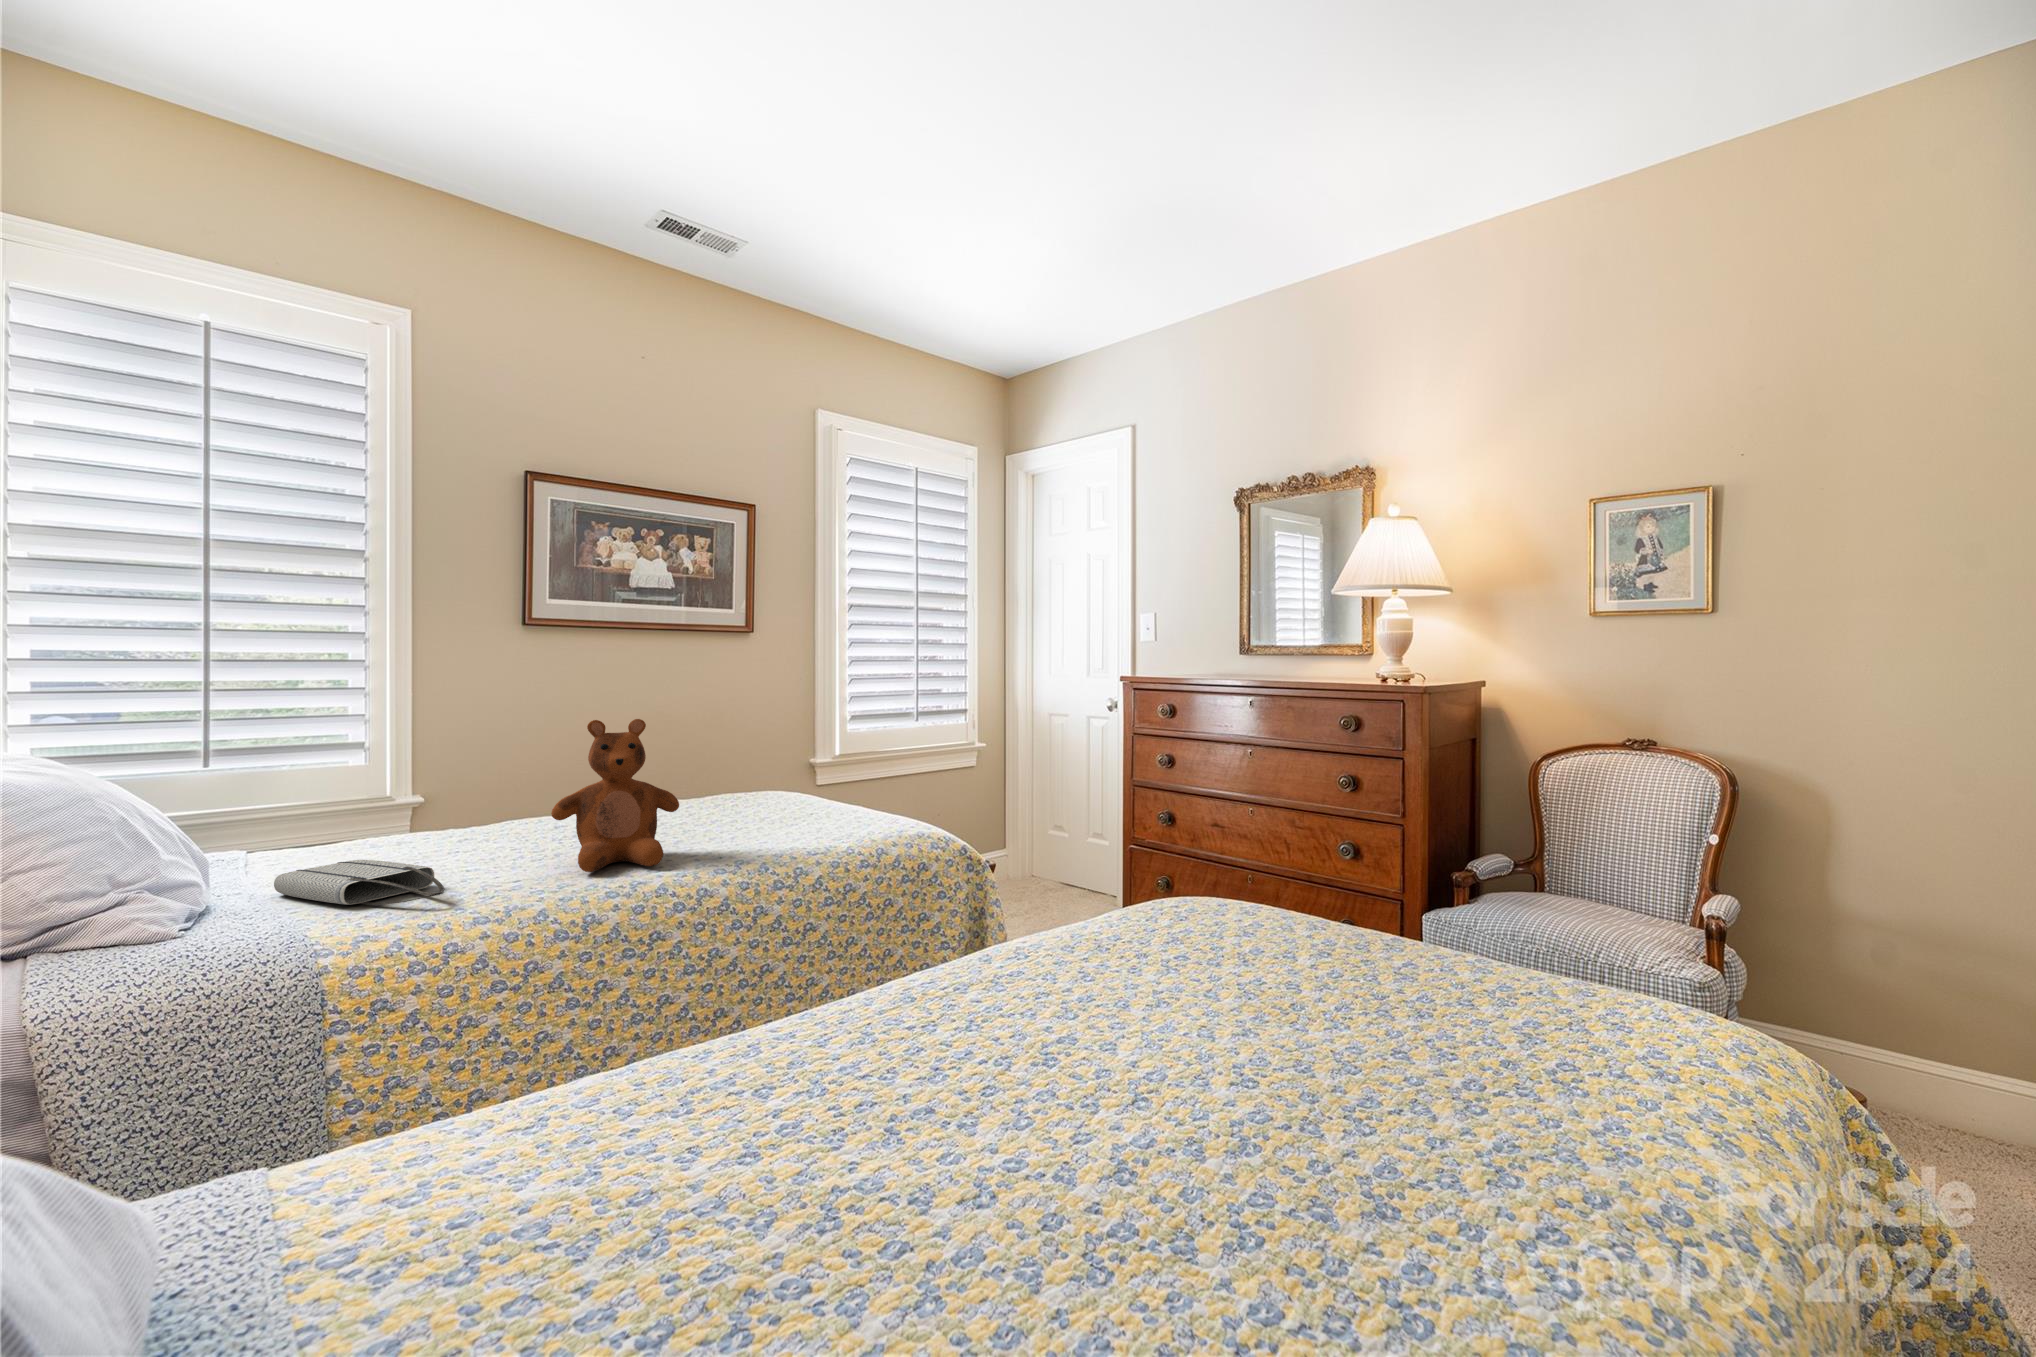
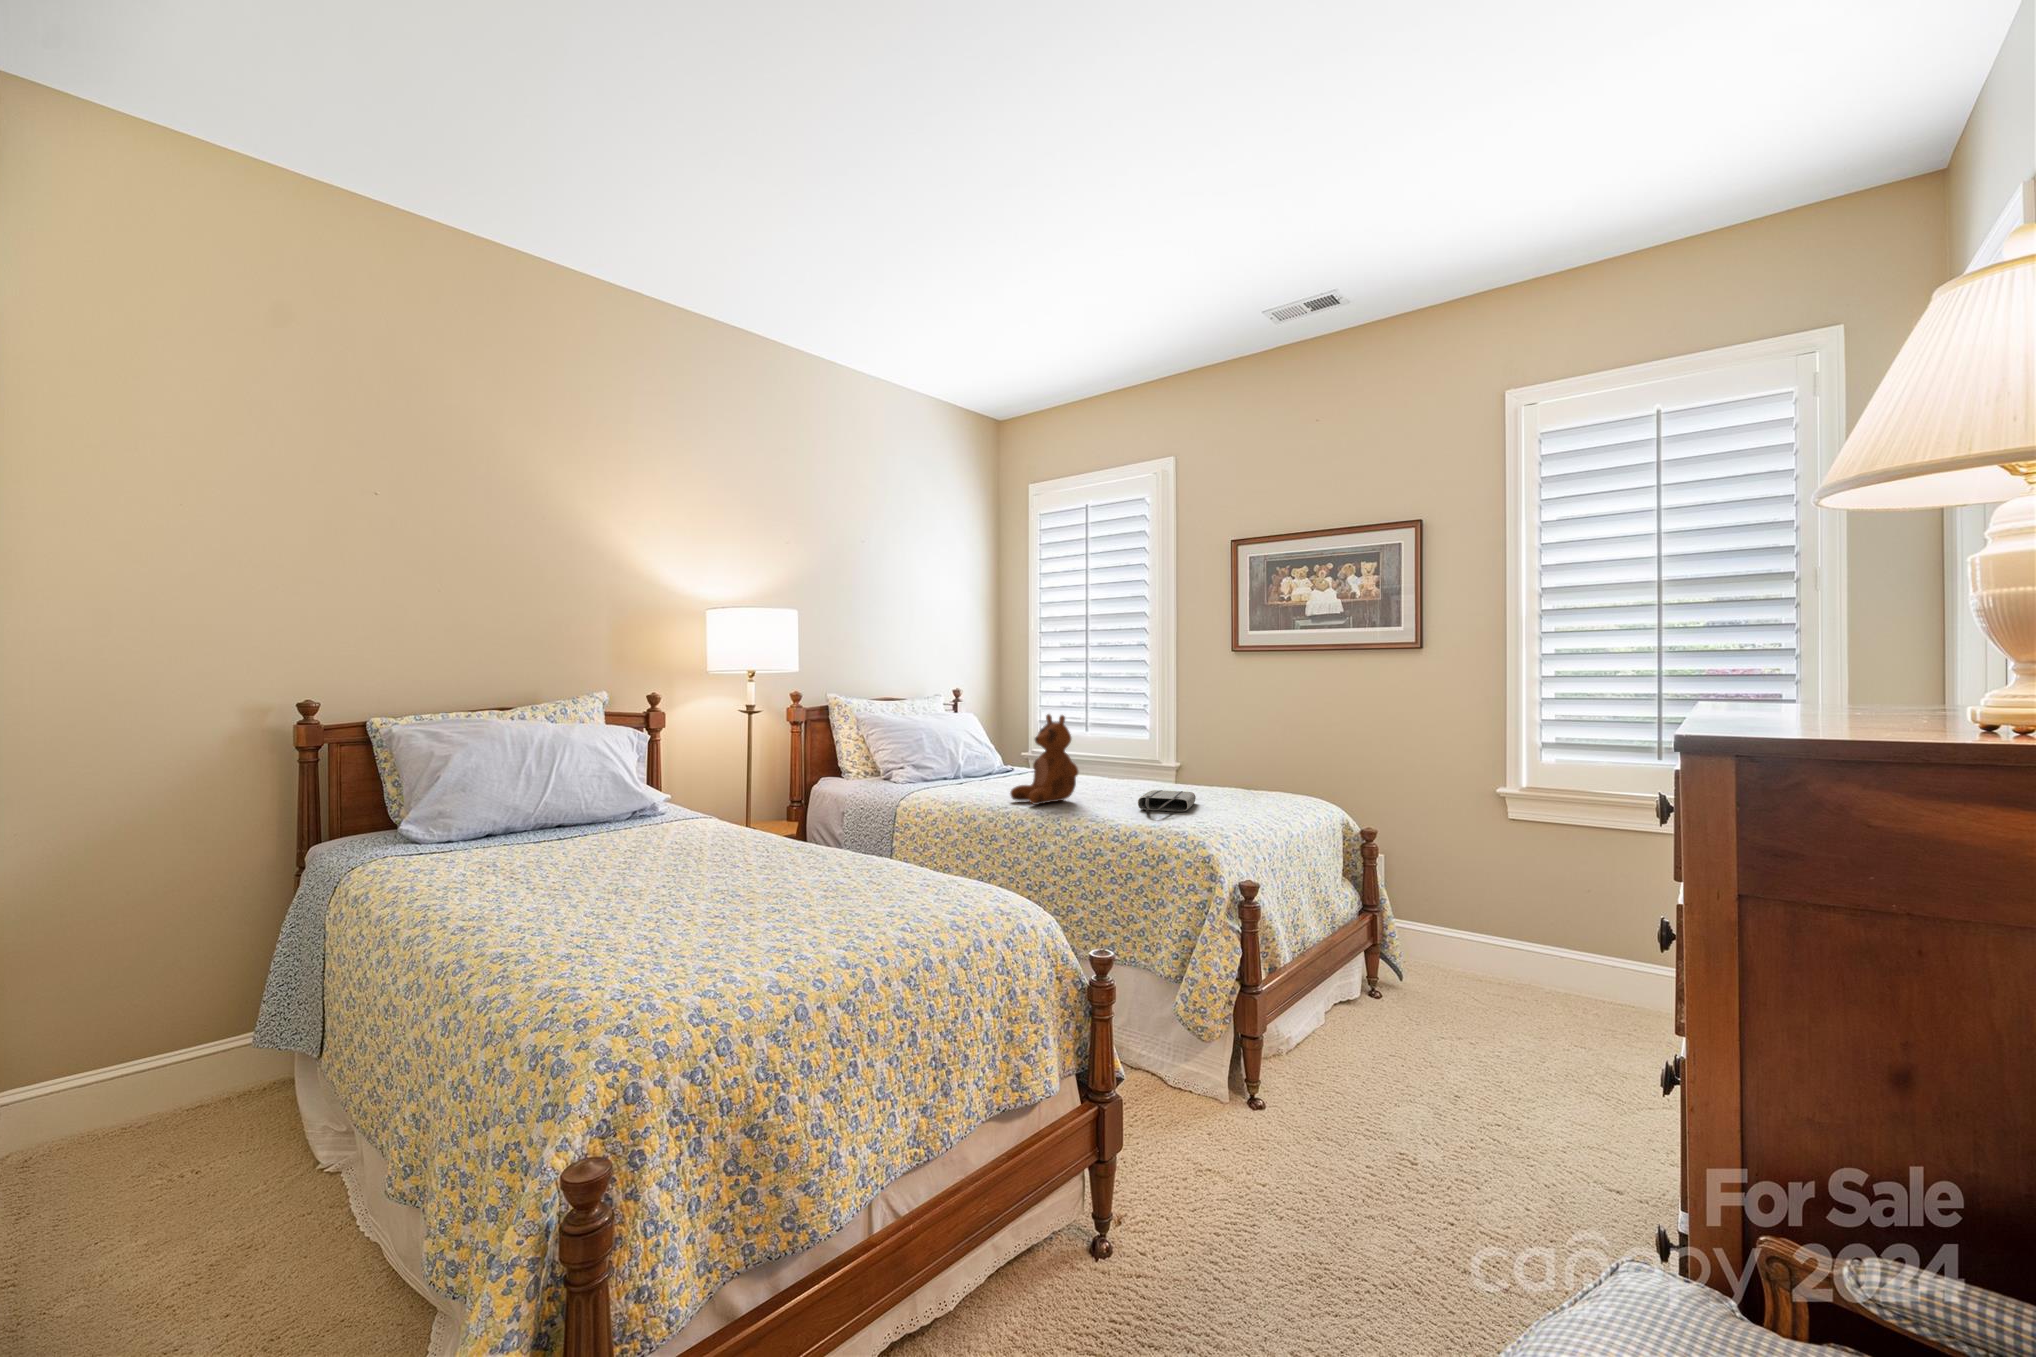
tote bag: present [274,860,444,905] -> present [1138,790,1196,813]

